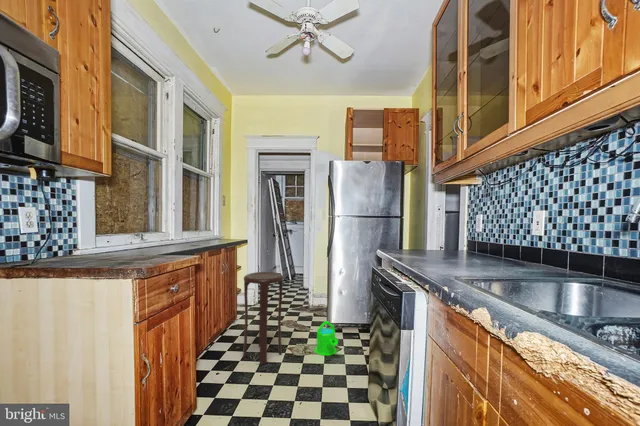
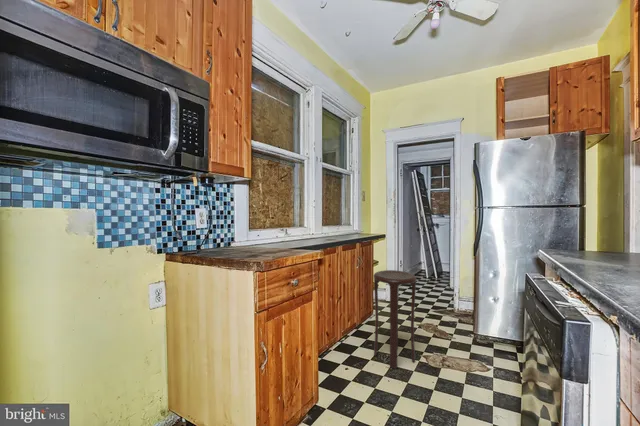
watering can: present [315,321,338,355] -> none [456,337,487,380]

